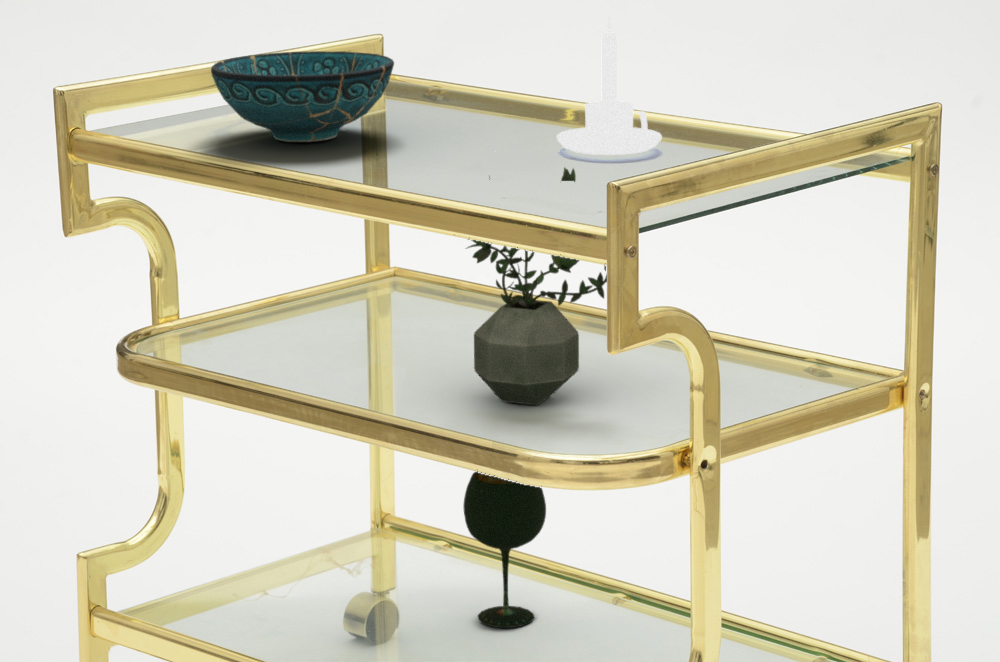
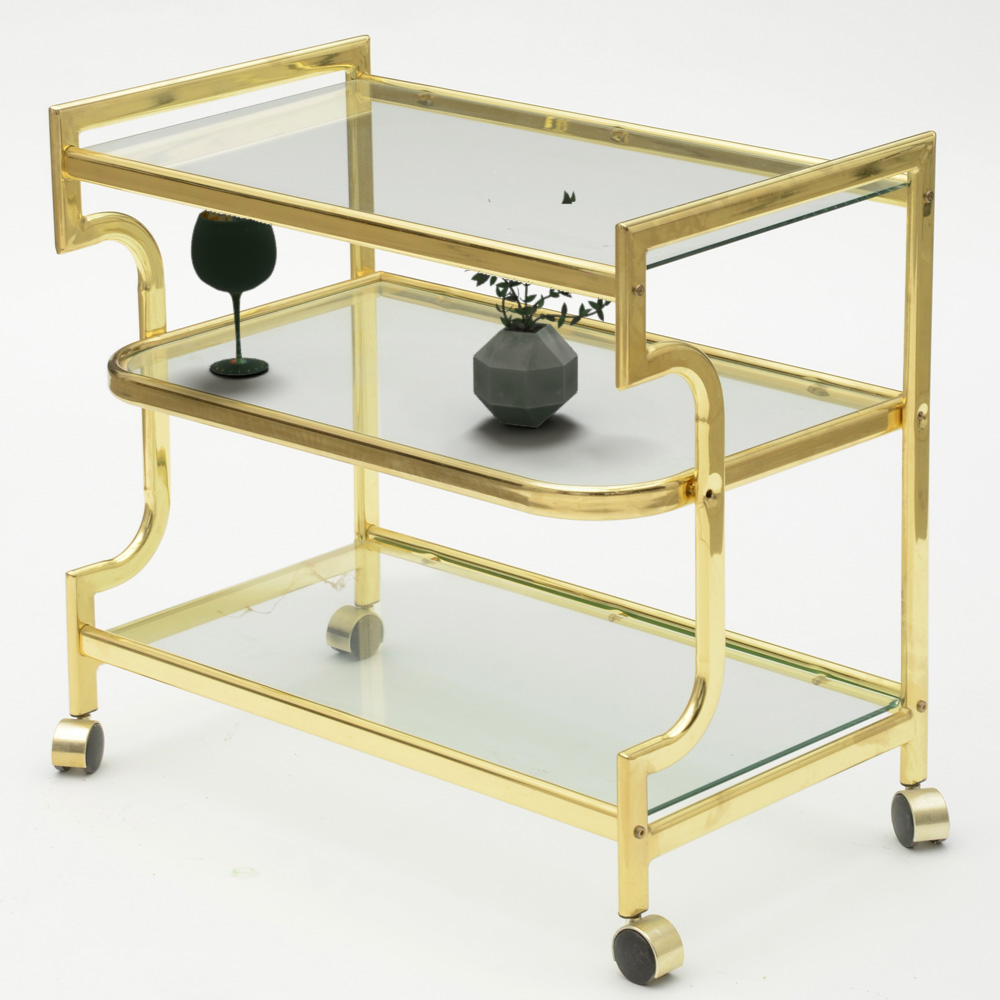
candle holder: present [557,14,662,155] -> none [553,28,660,174]
decorative bowl: present [211,51,394,142] -> none [199,59,386,157]
wine glass: present [463,471,546,628] -> present [191,210,277,376]

